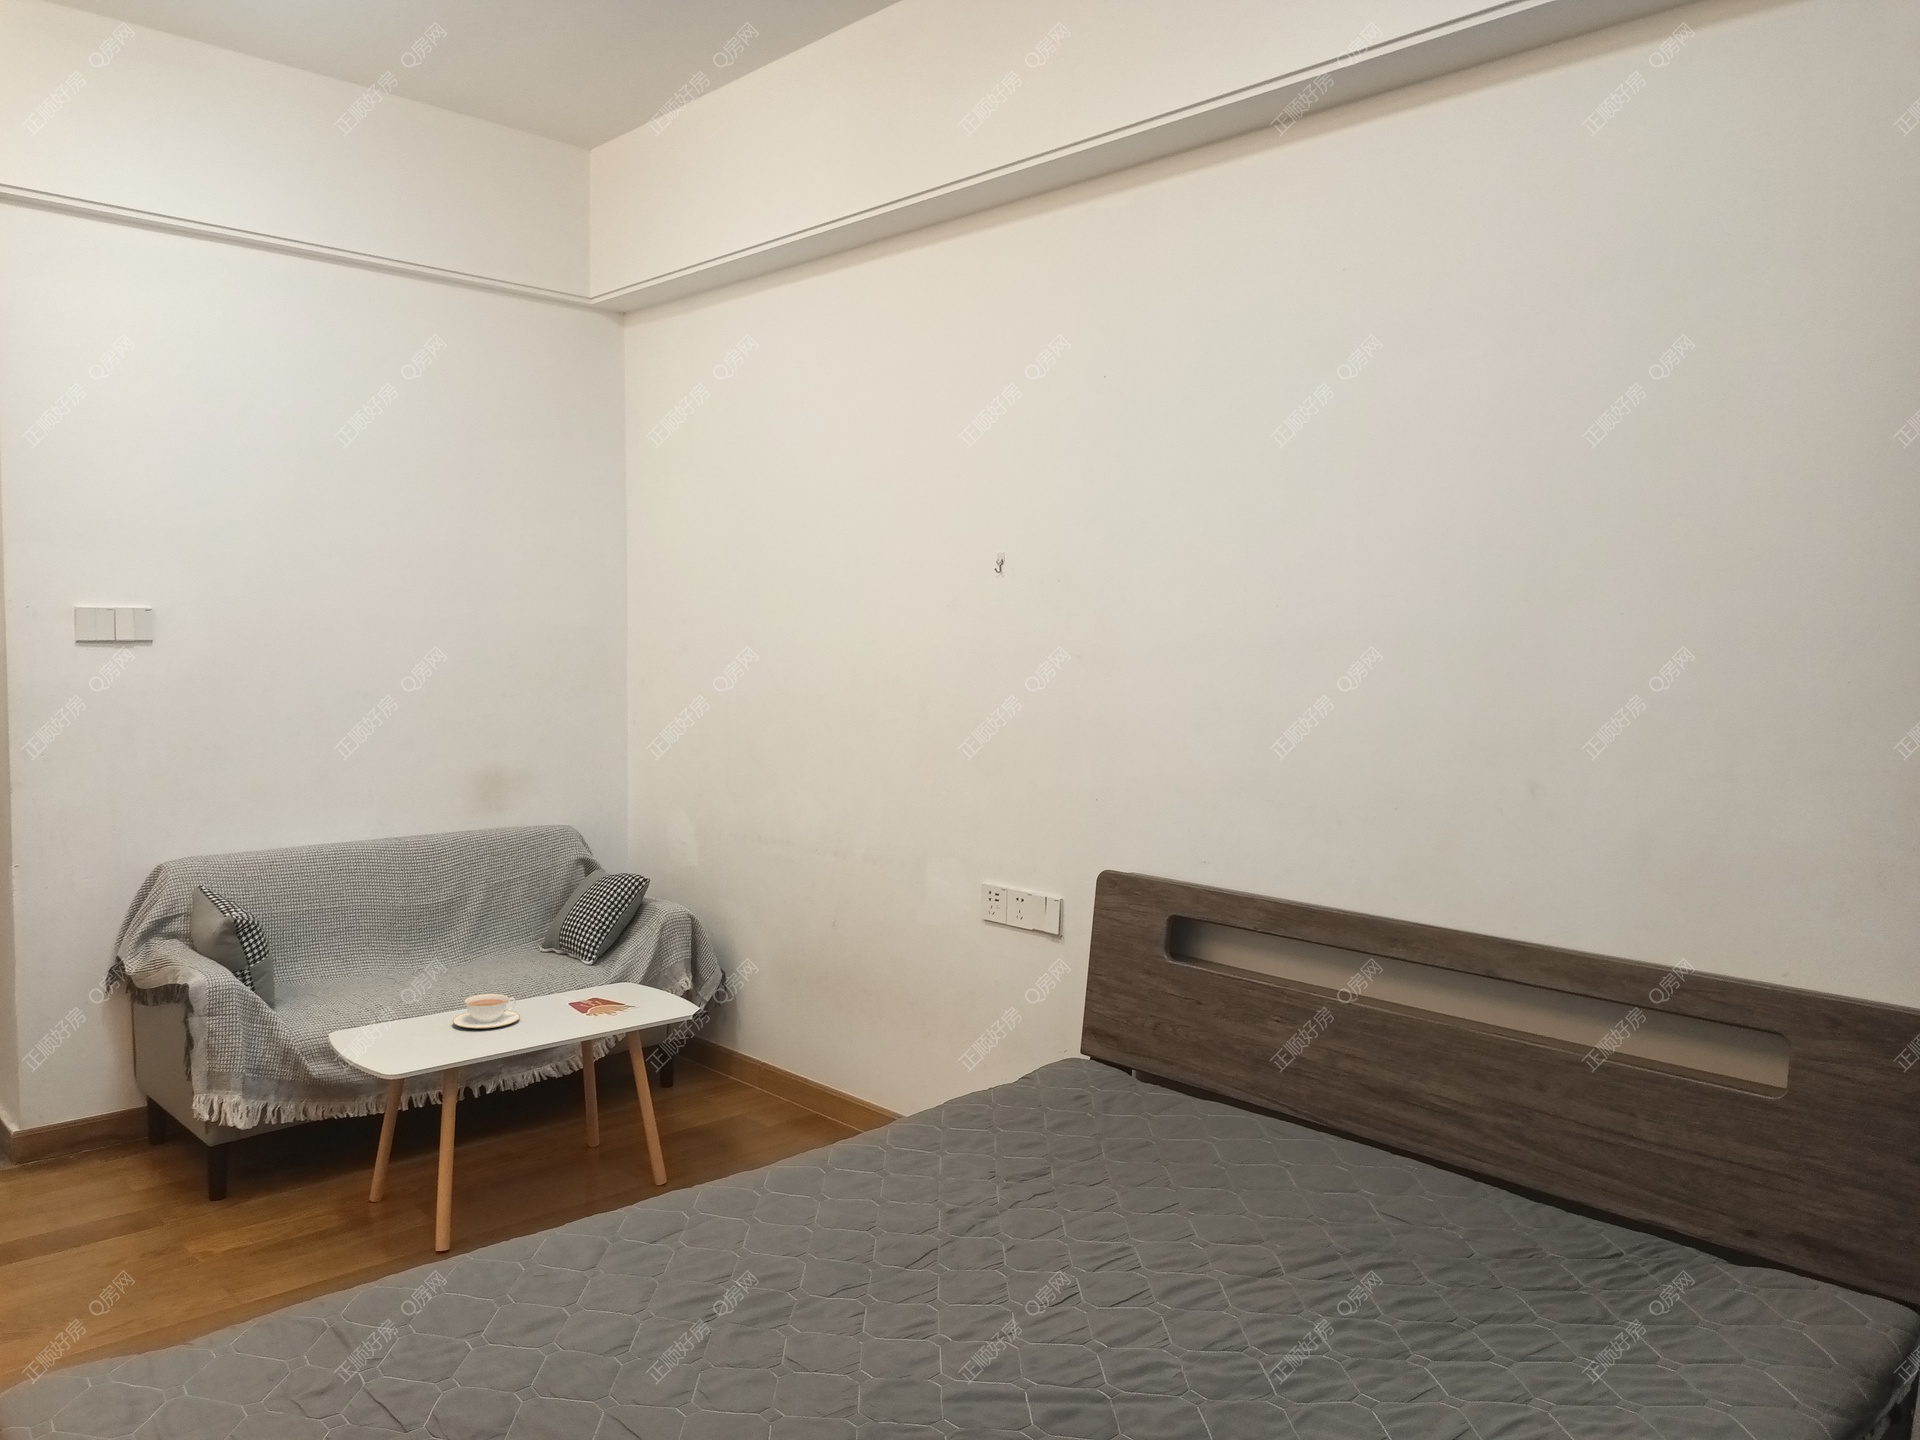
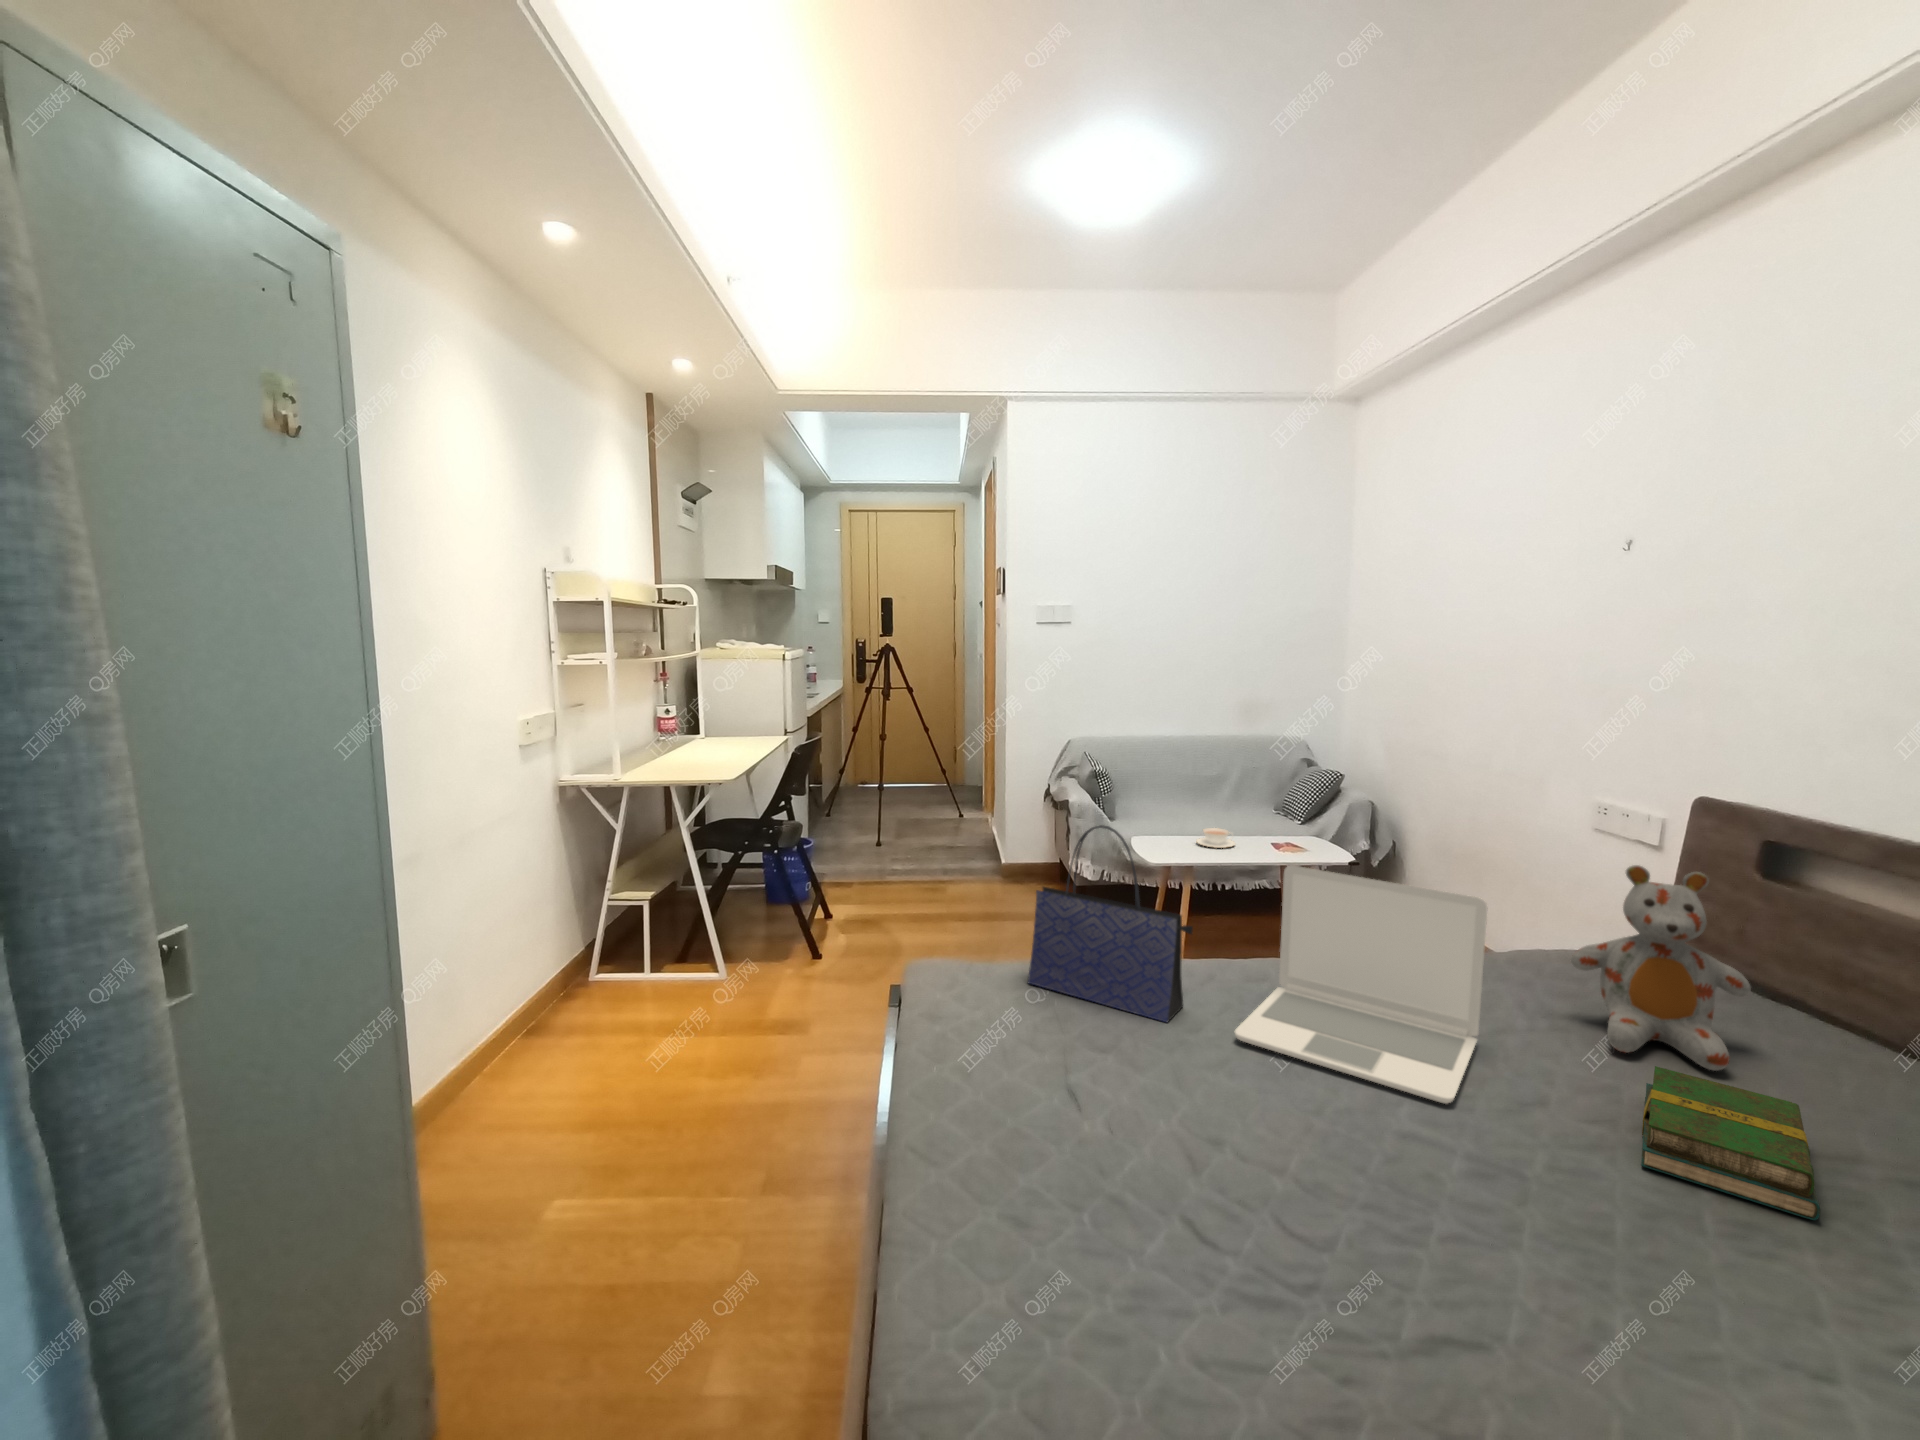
stuffed bear: none [1056,970,1222,1210] -> present [1571,865,1751,1071]
tote bag: none [277,1043,615,1390] -> present [1028,825,1193,1022]
laptop: none [701,1050,1018,1363] -> present [1235,866,1487,1104]
book: none [1177,1220,1374,1354] -> present [1641,1066,1820,1220]

